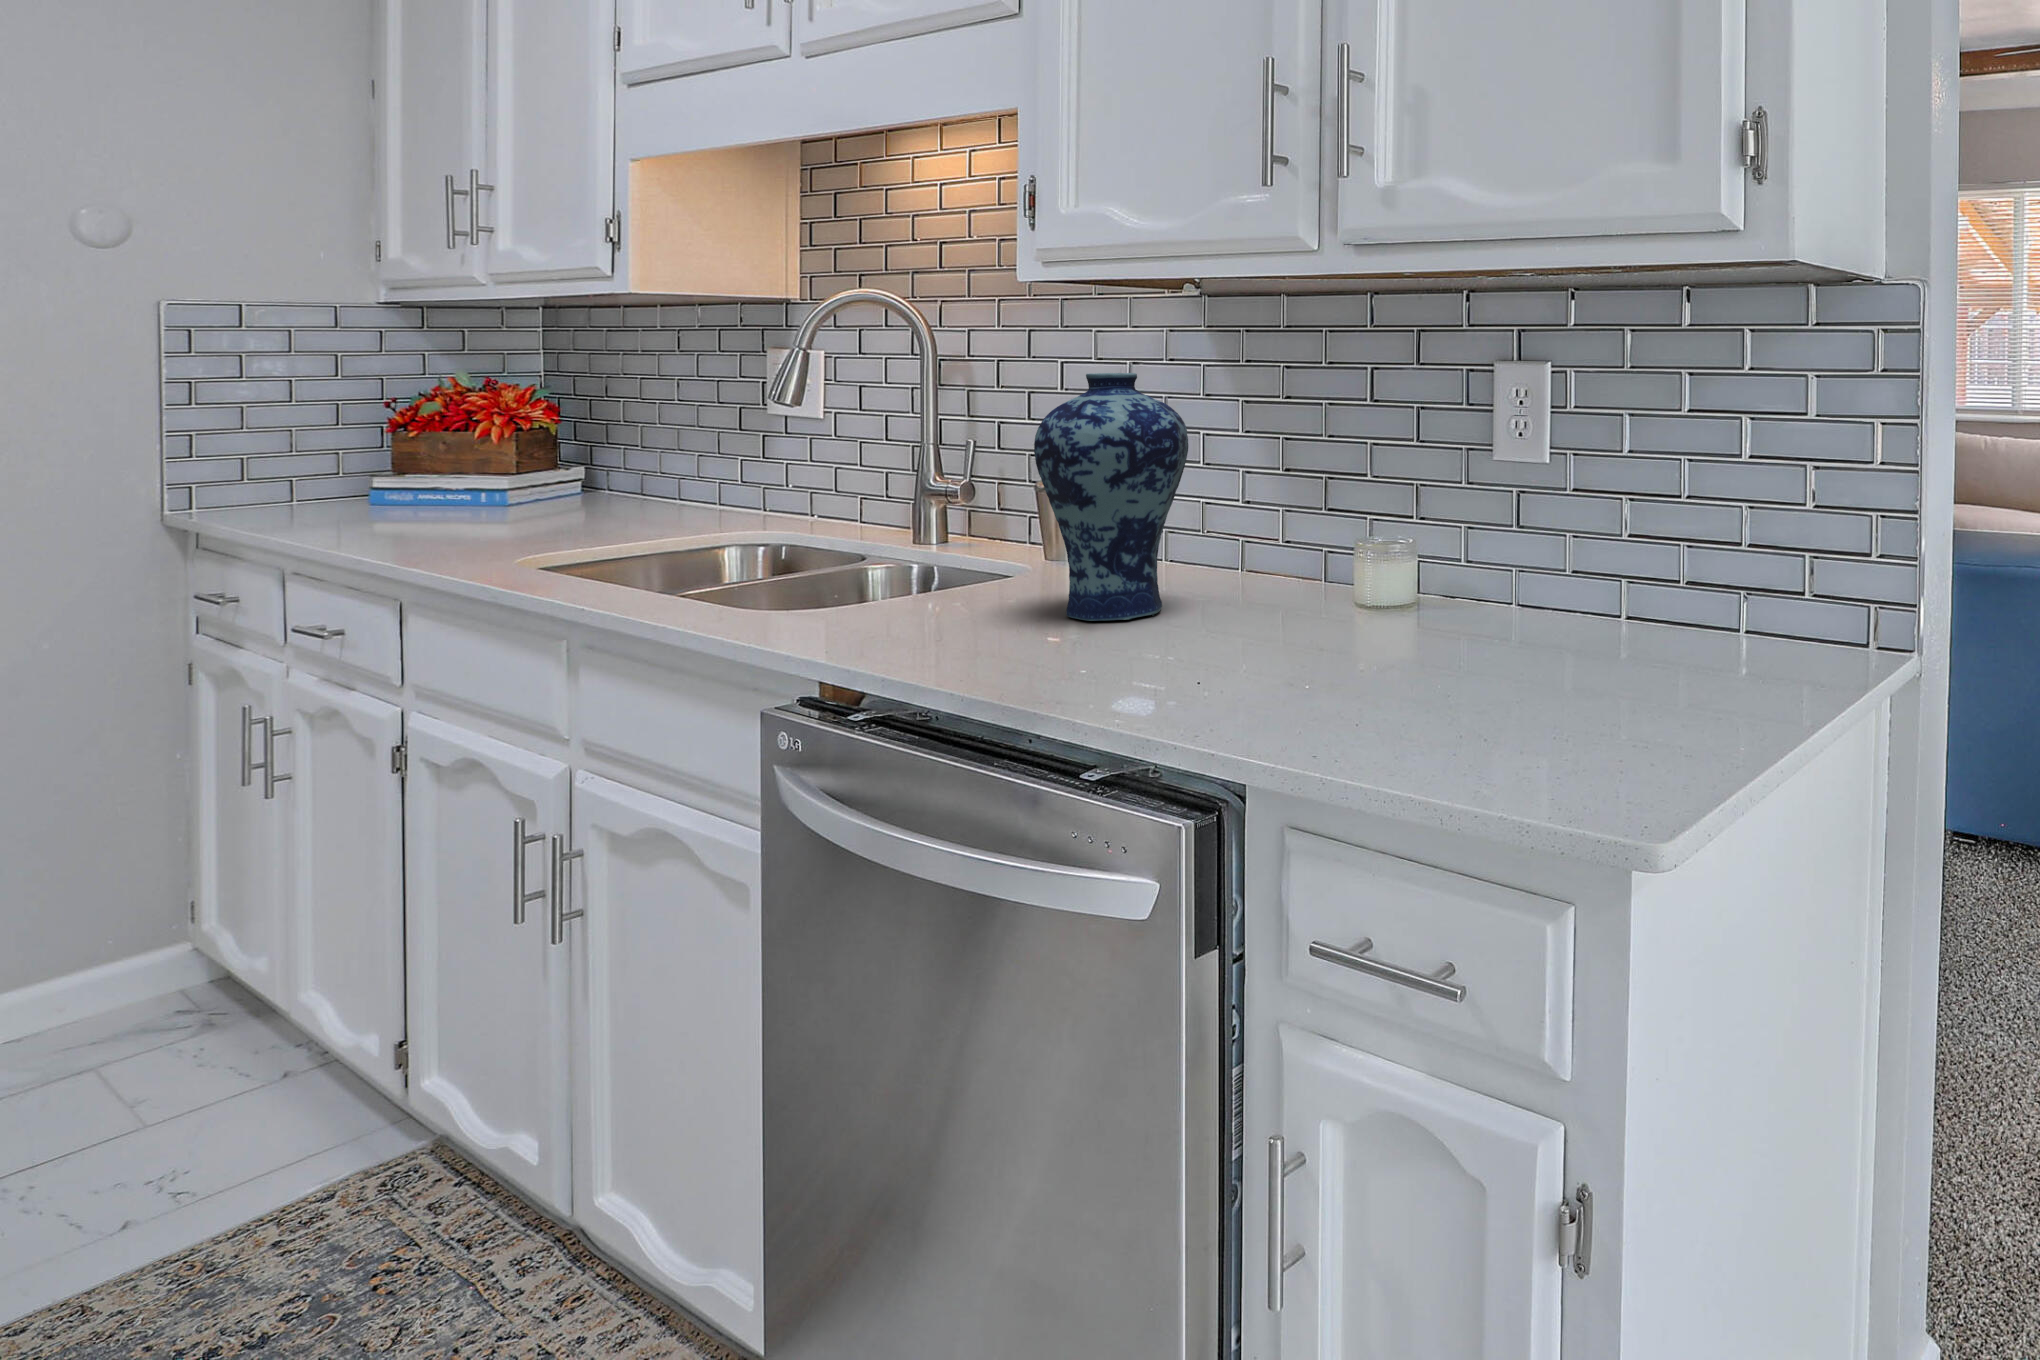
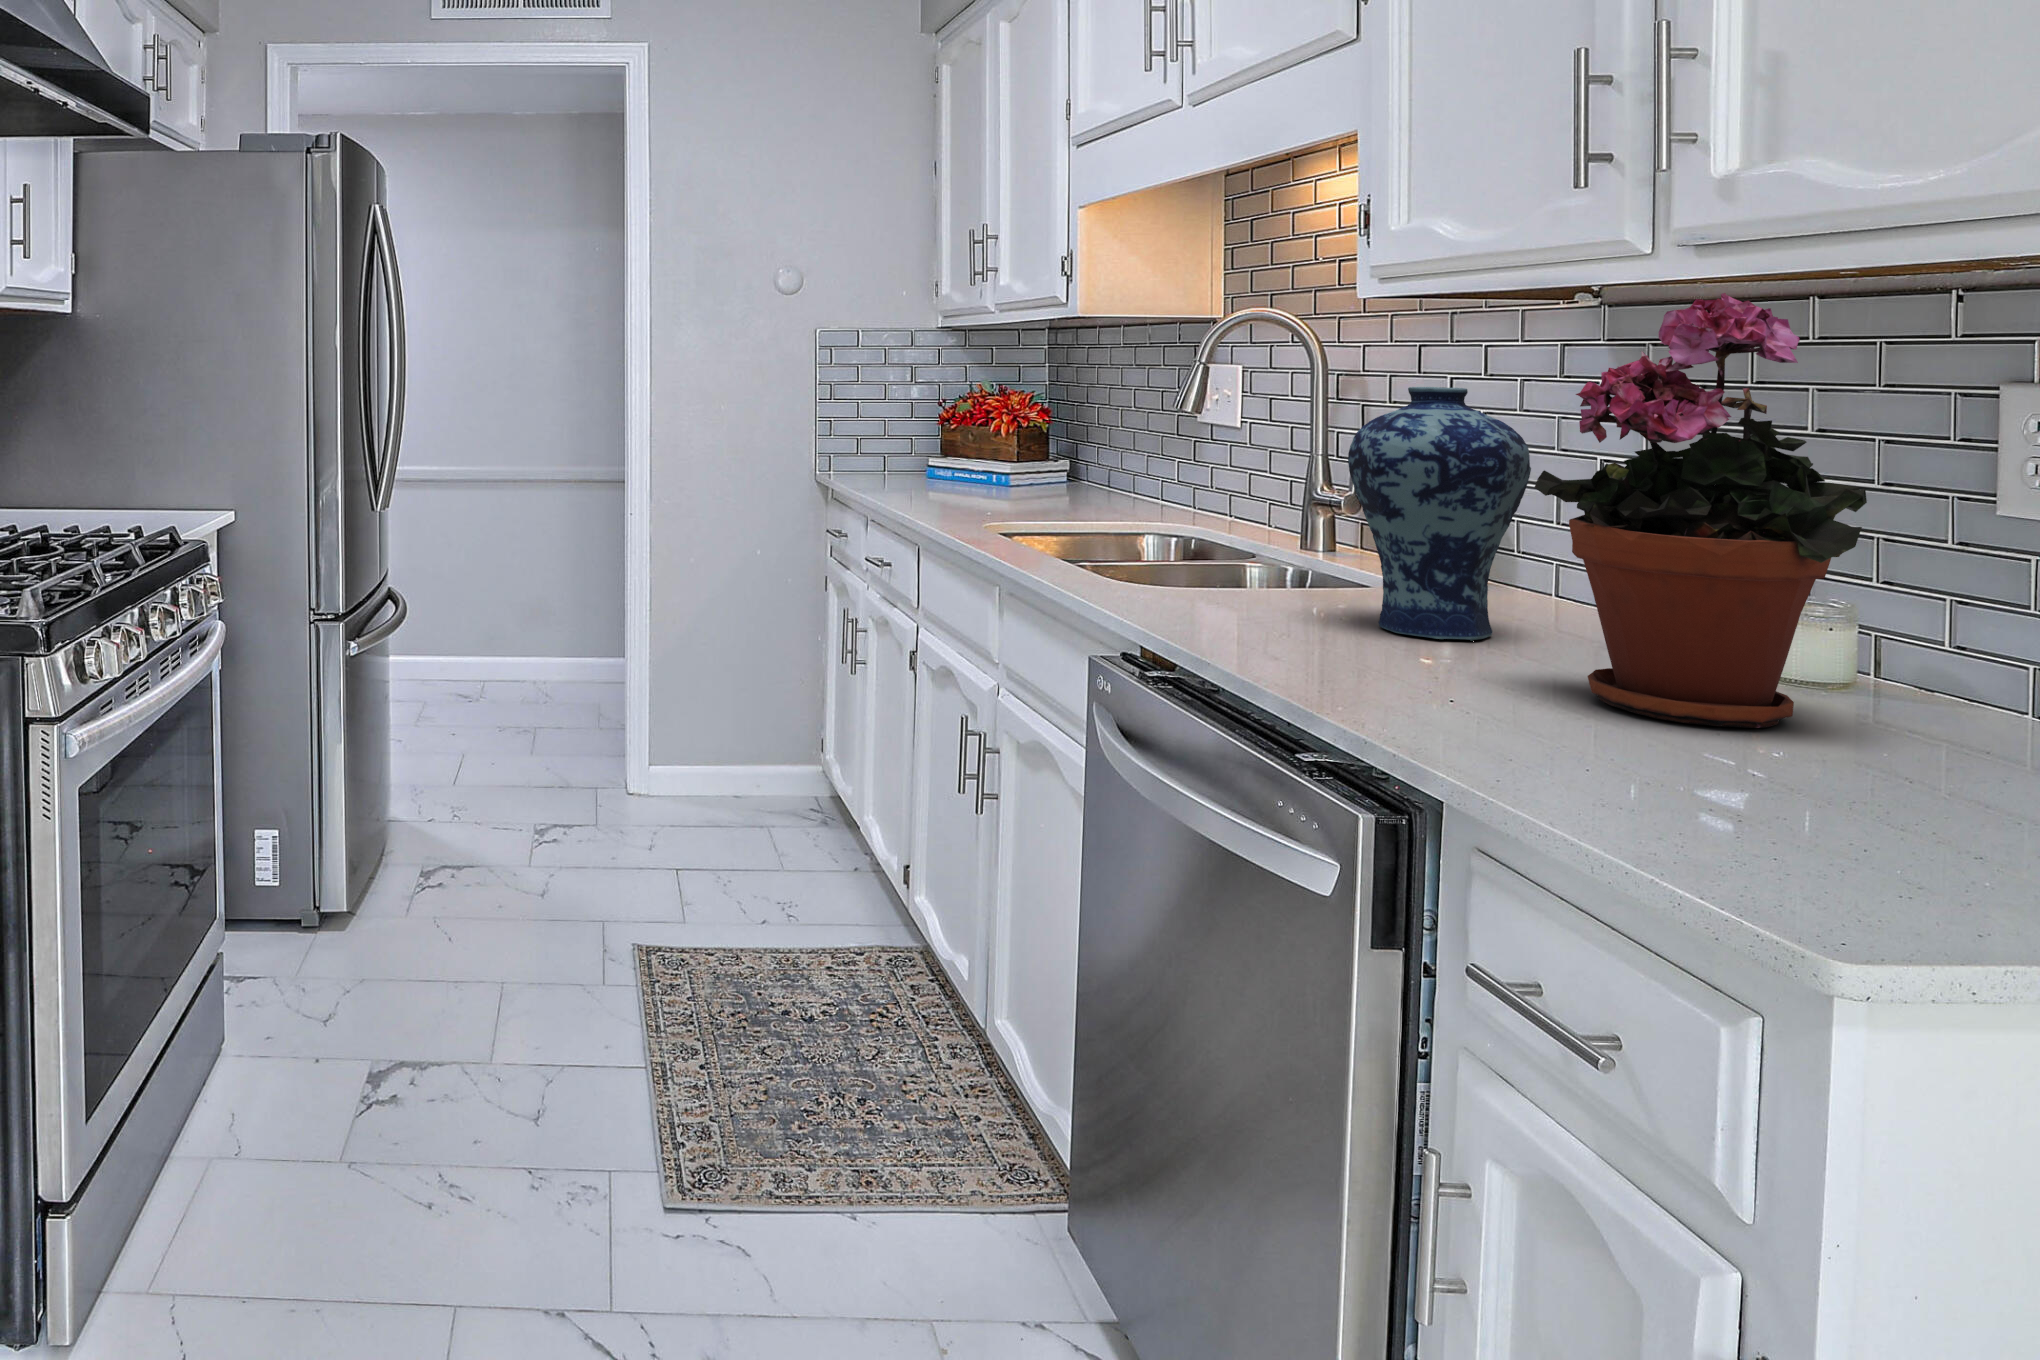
potted plant: none [1238,287,1467,660] -> present [1535,293,1867,728]

